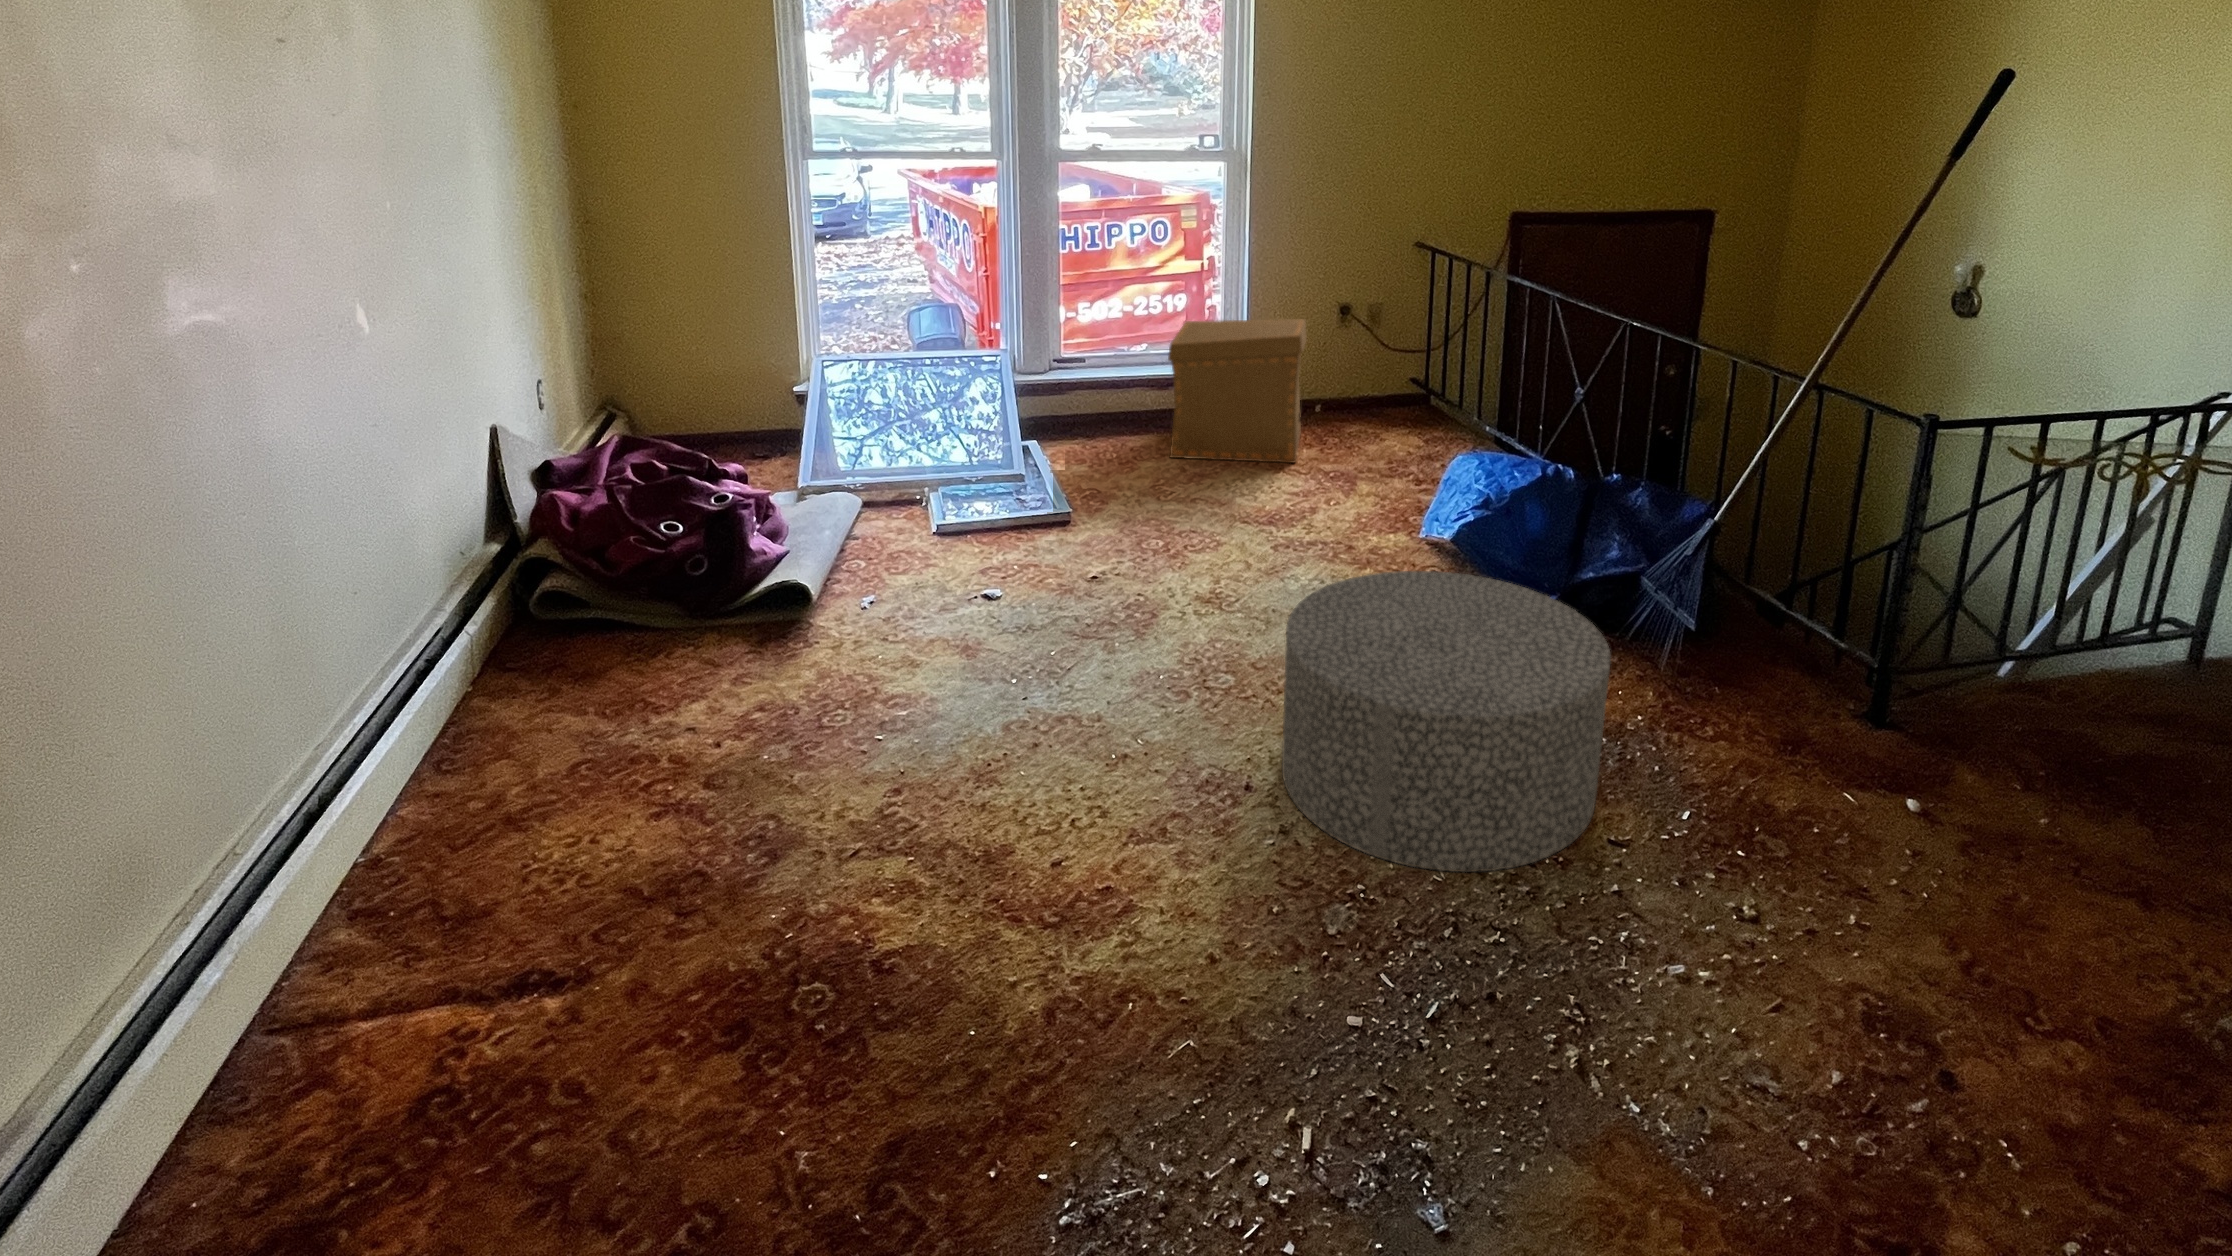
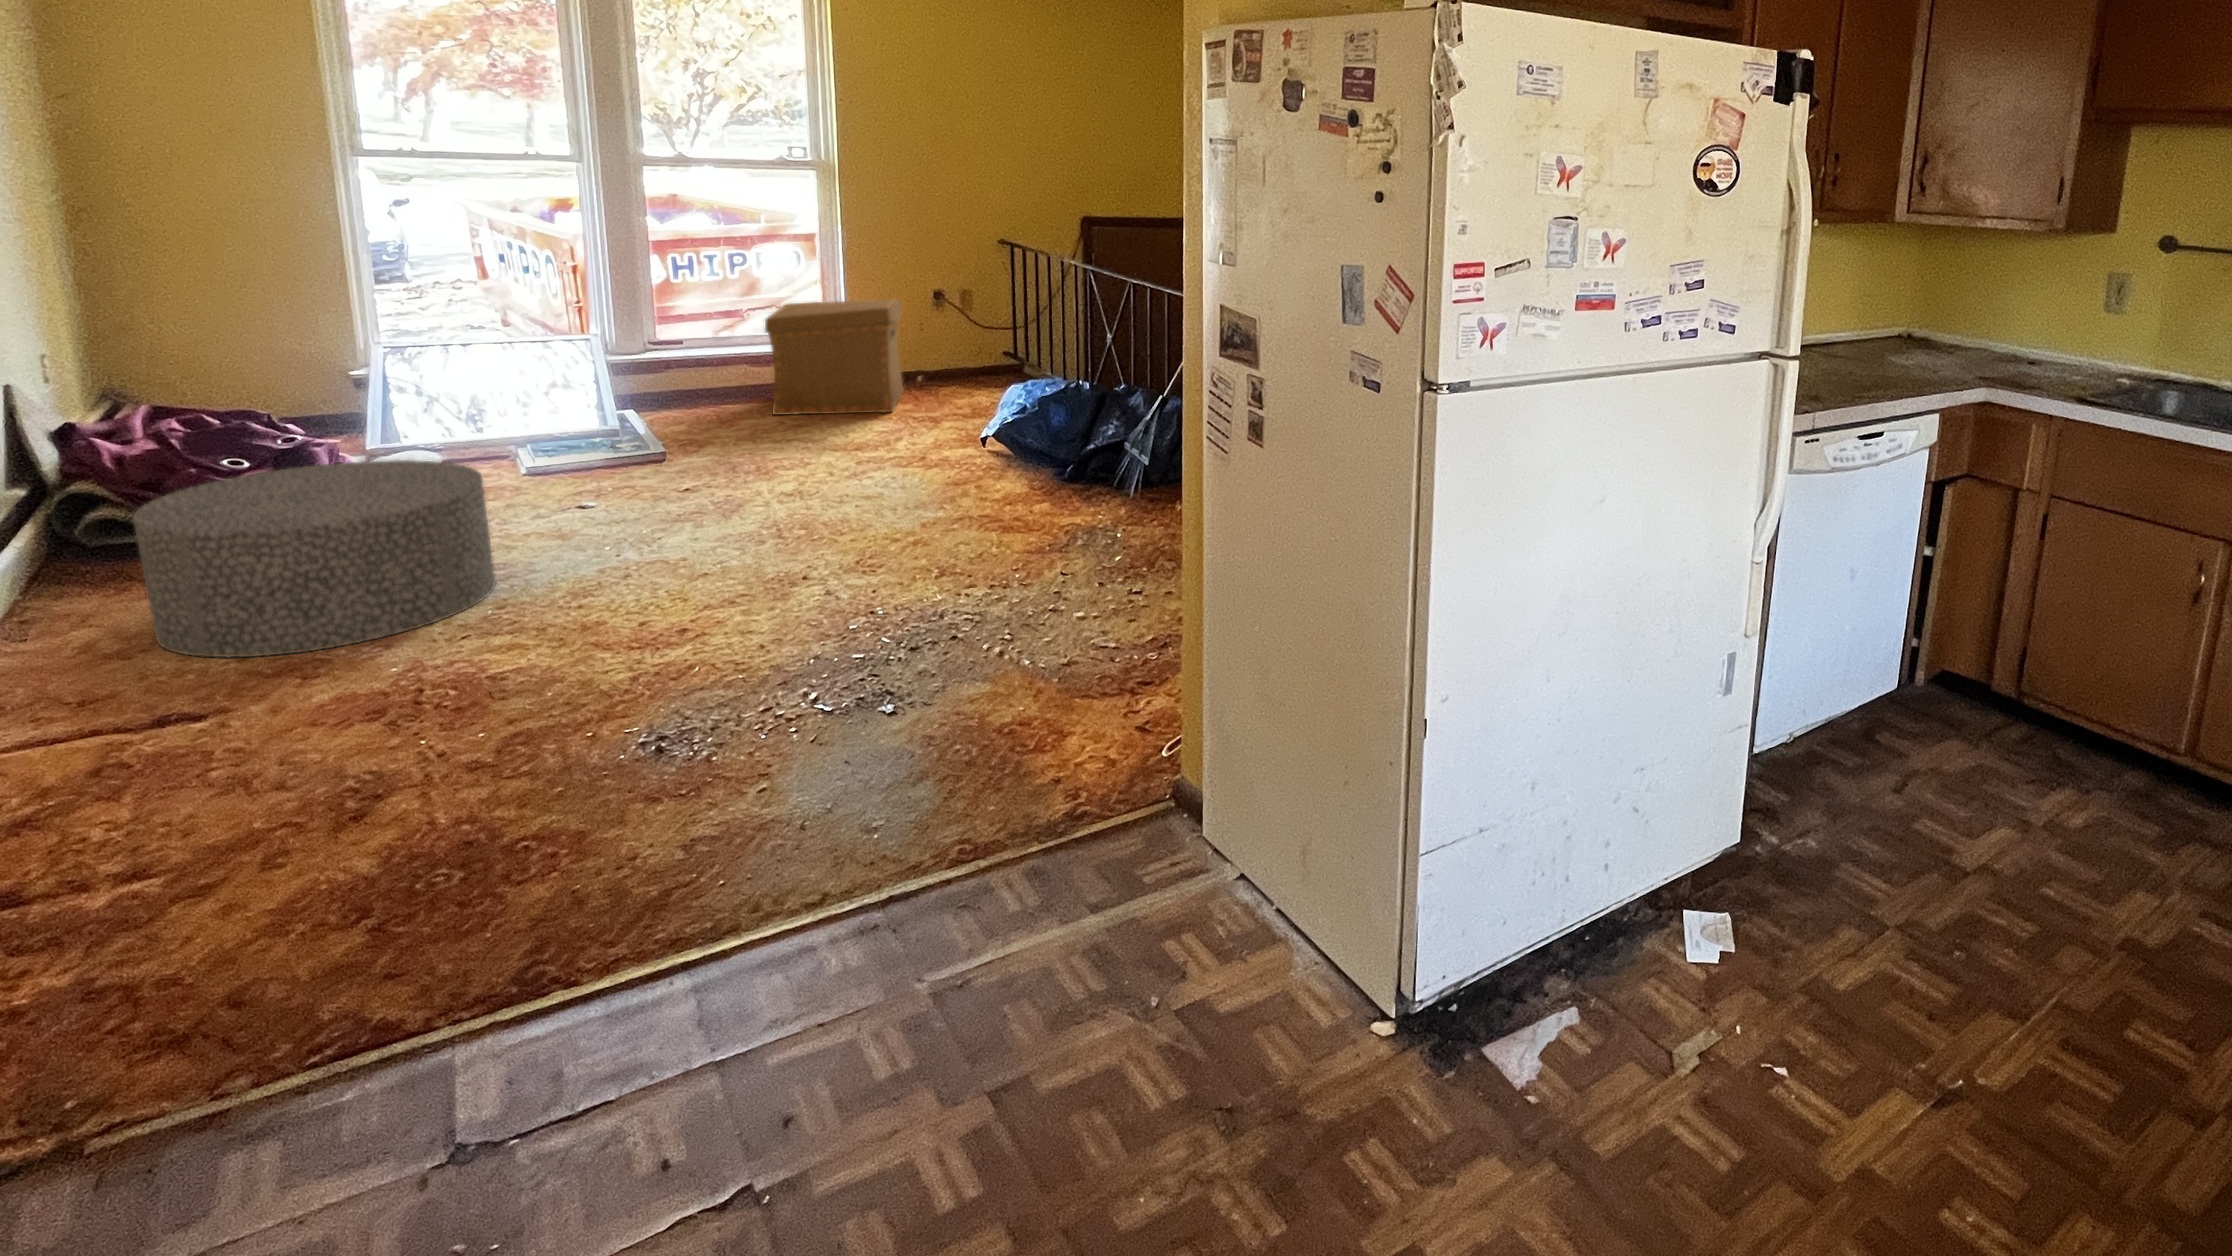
ottoman: present [1282,571,1611,872] -> present [133,460,495,657]

